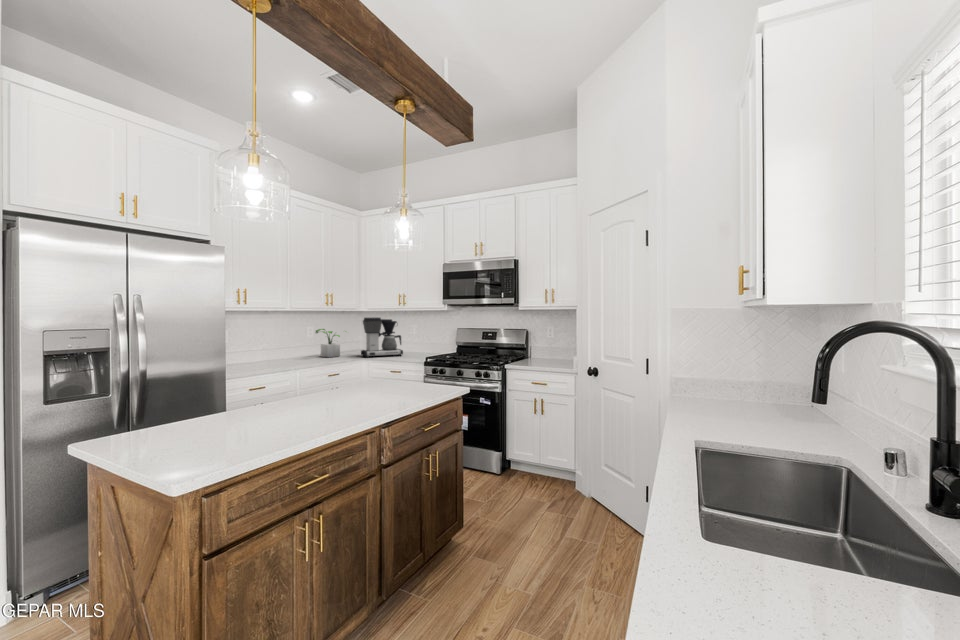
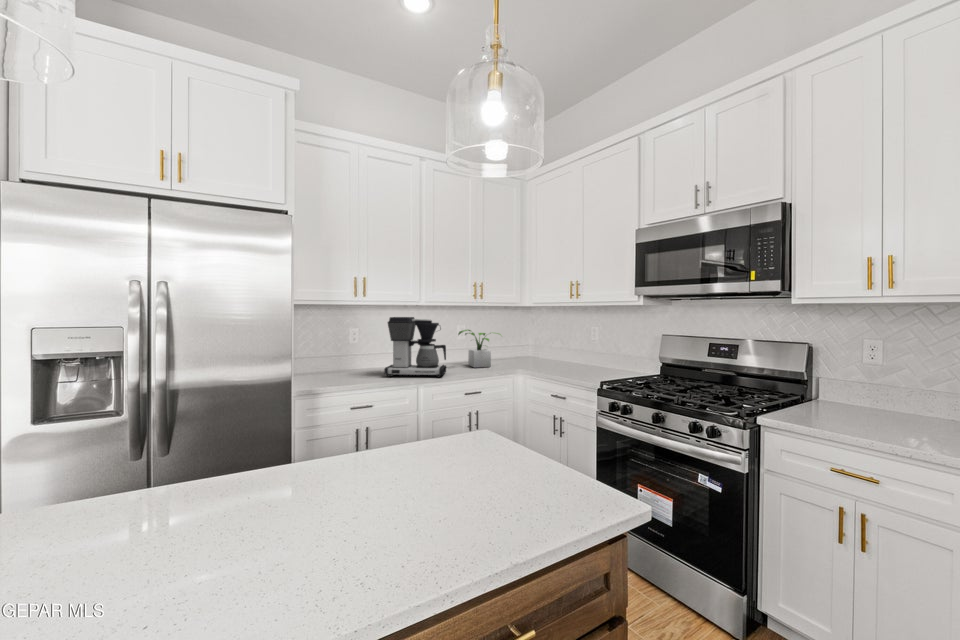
coffee maker: present [361,317,403,357] -> present [384,317,446,377]

